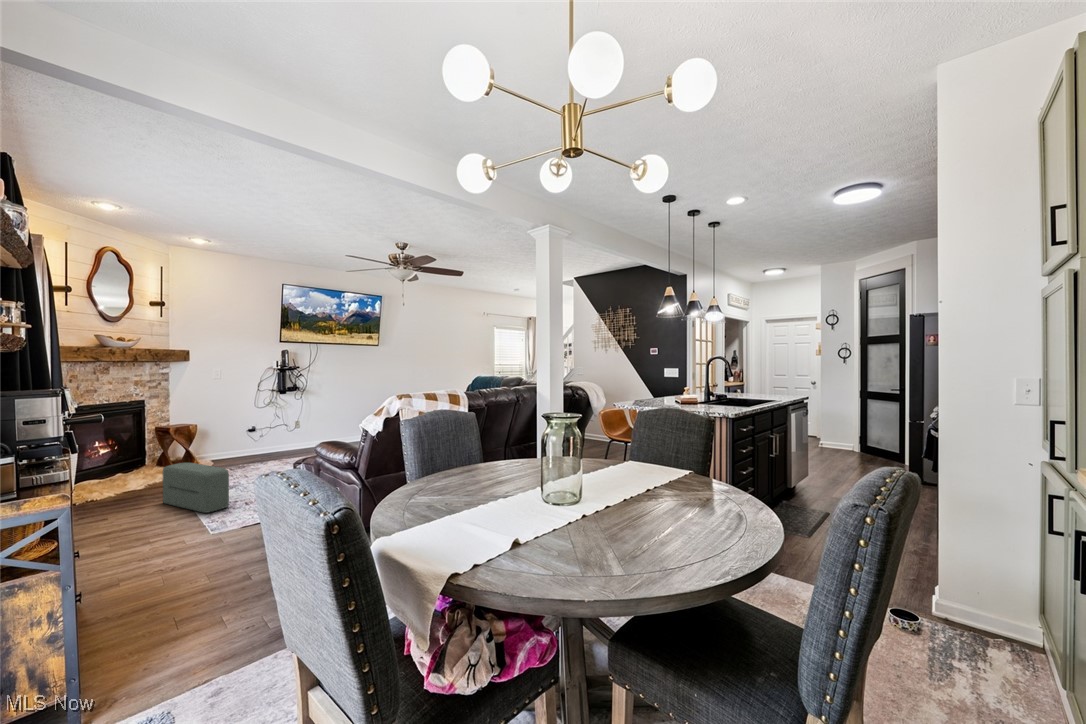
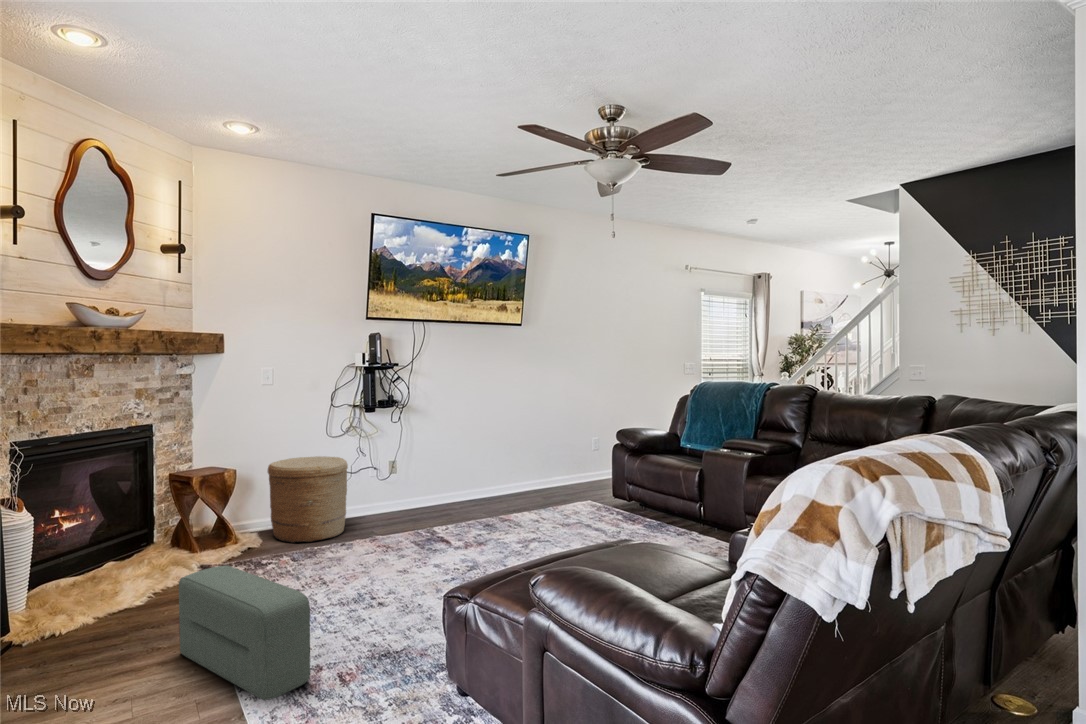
basket: none [217,418,266,464] -> present [268,456,348,543]

